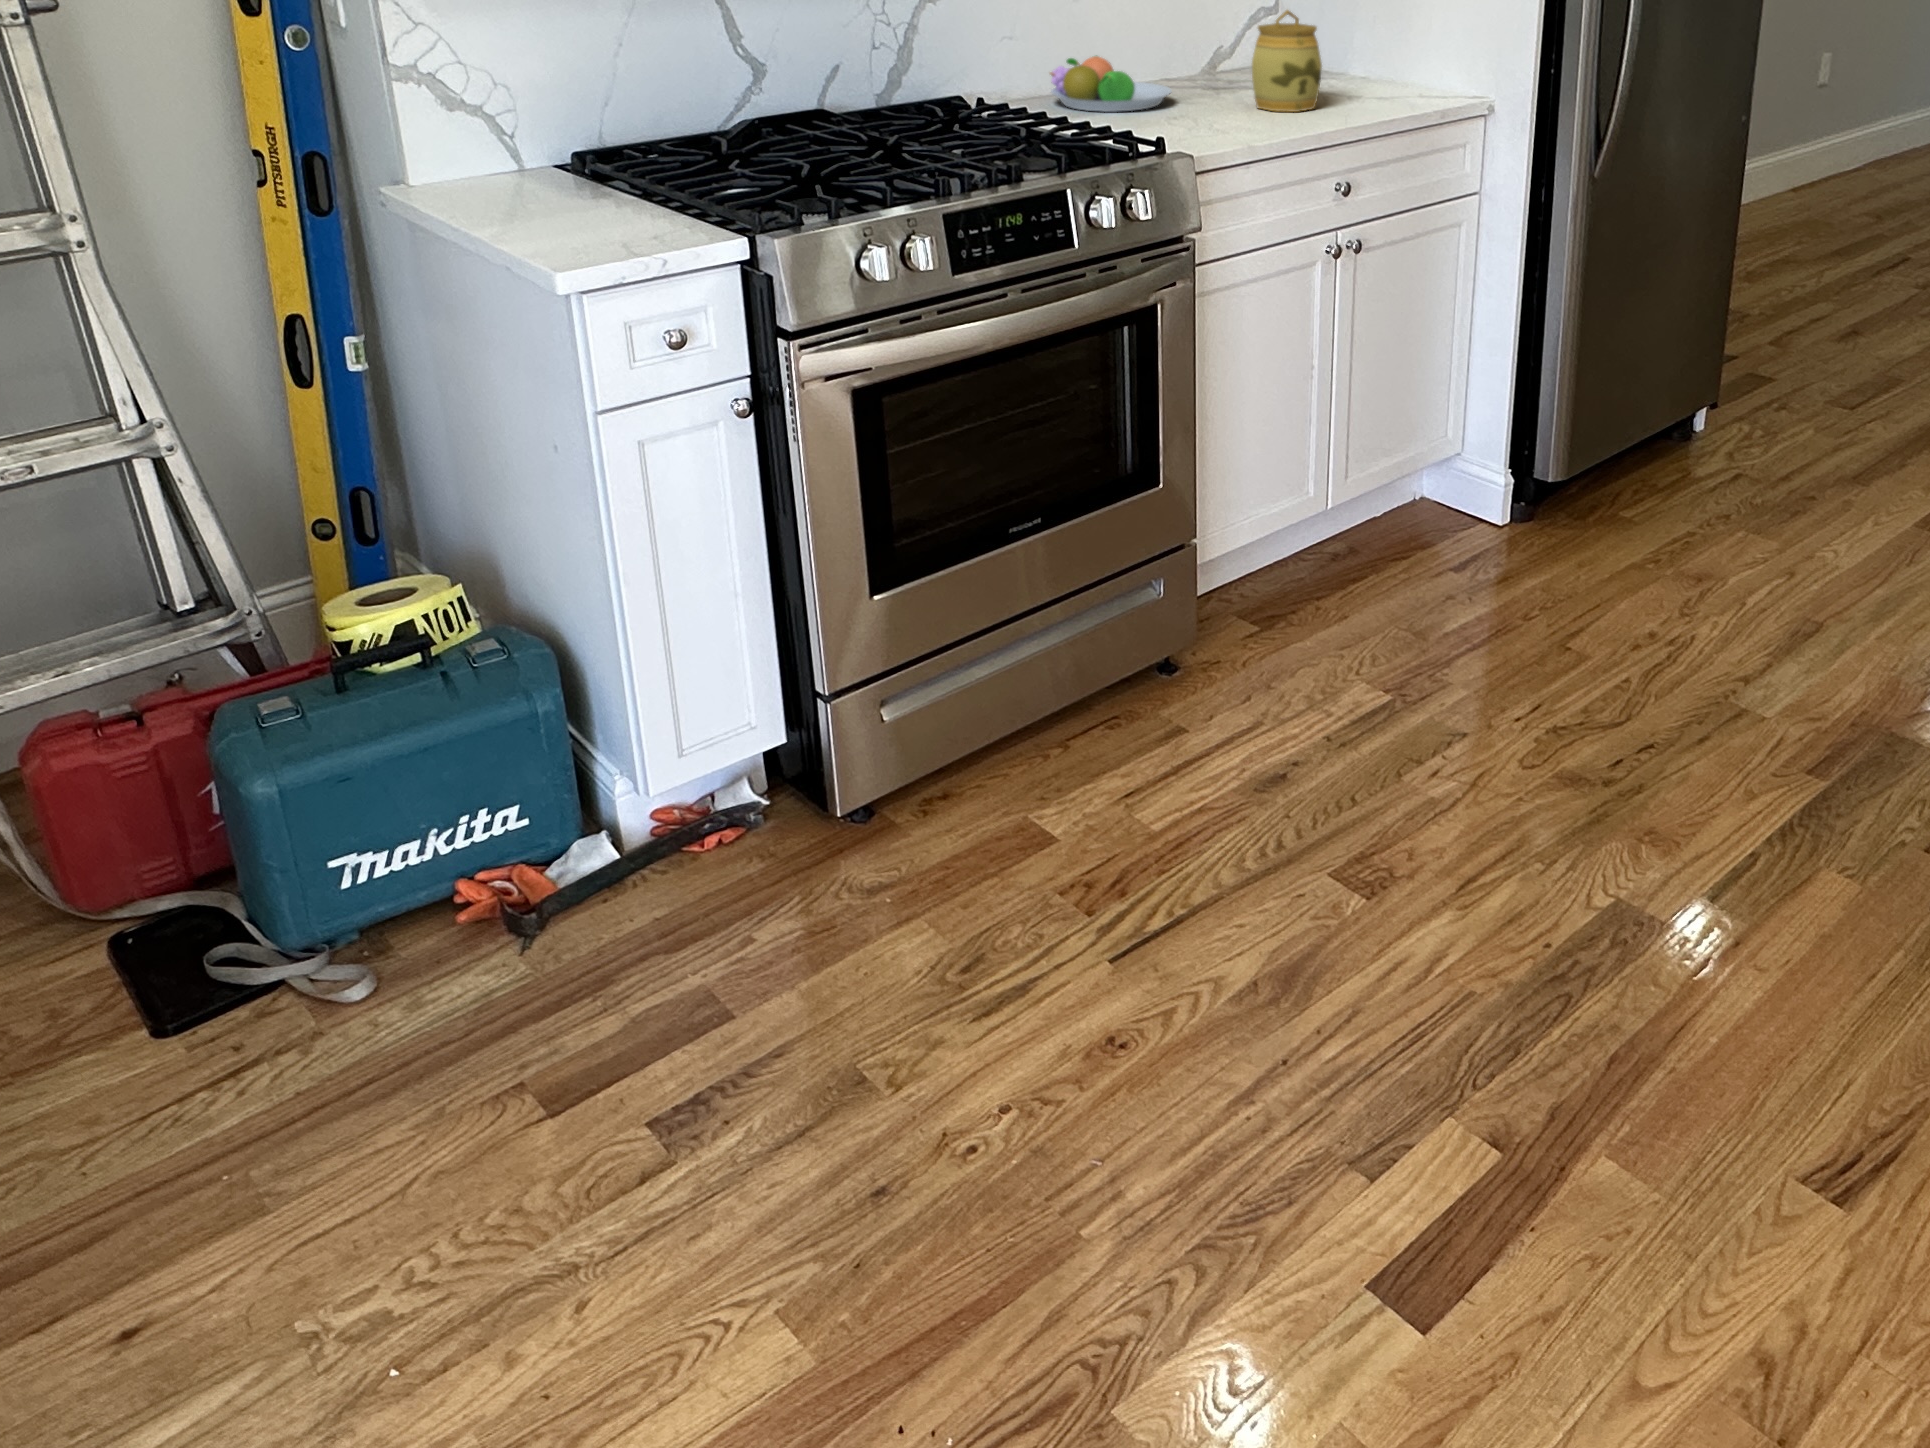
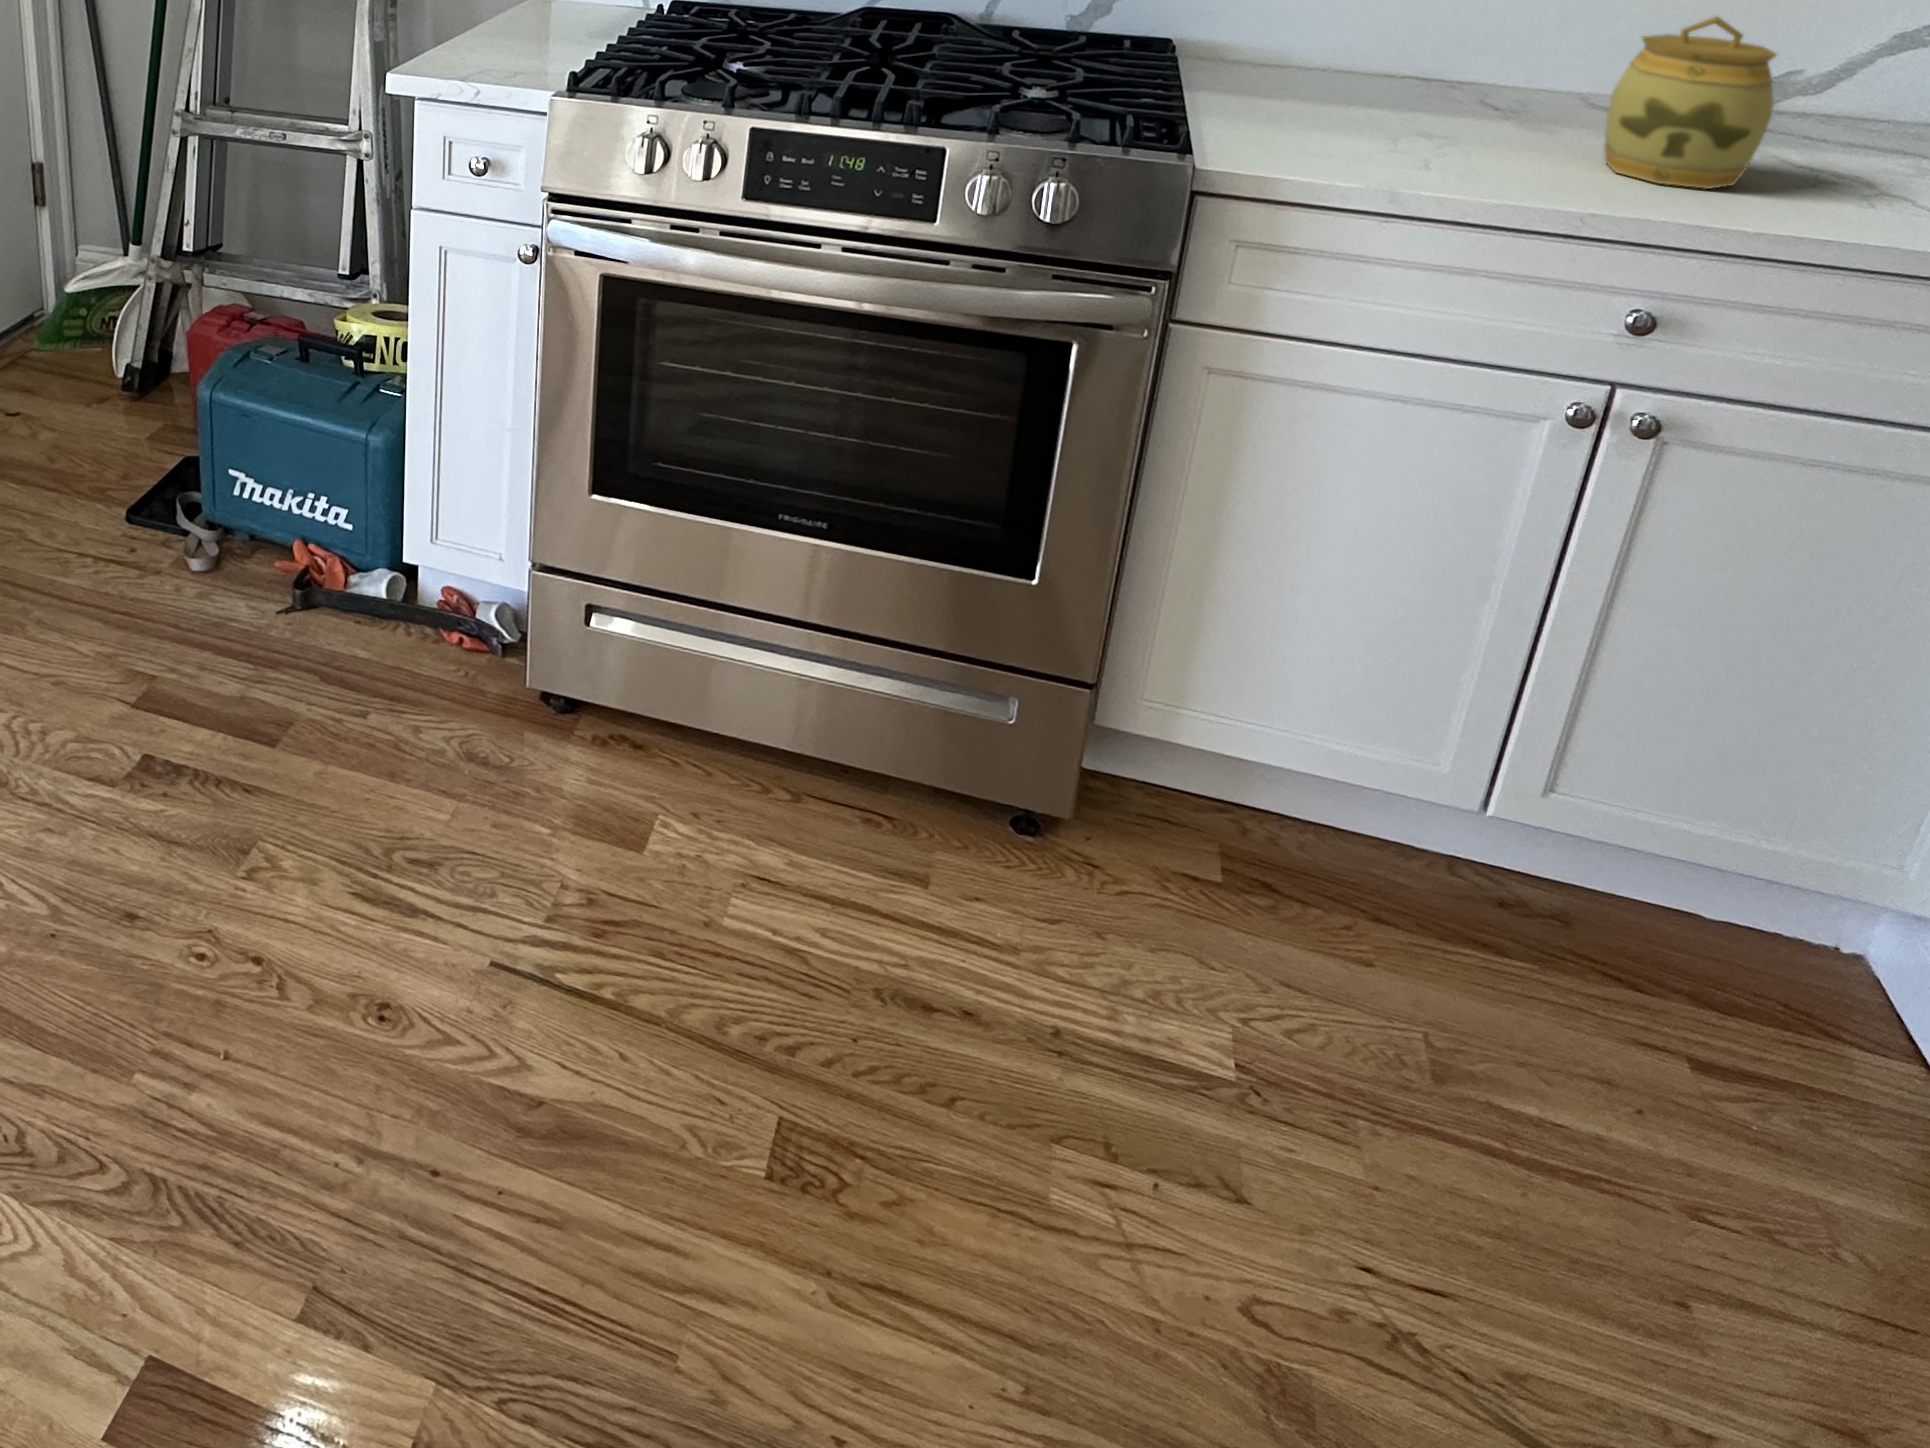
fruit bowl: present [1050,56,1172,112] -> none [1304,26,1510,120]

